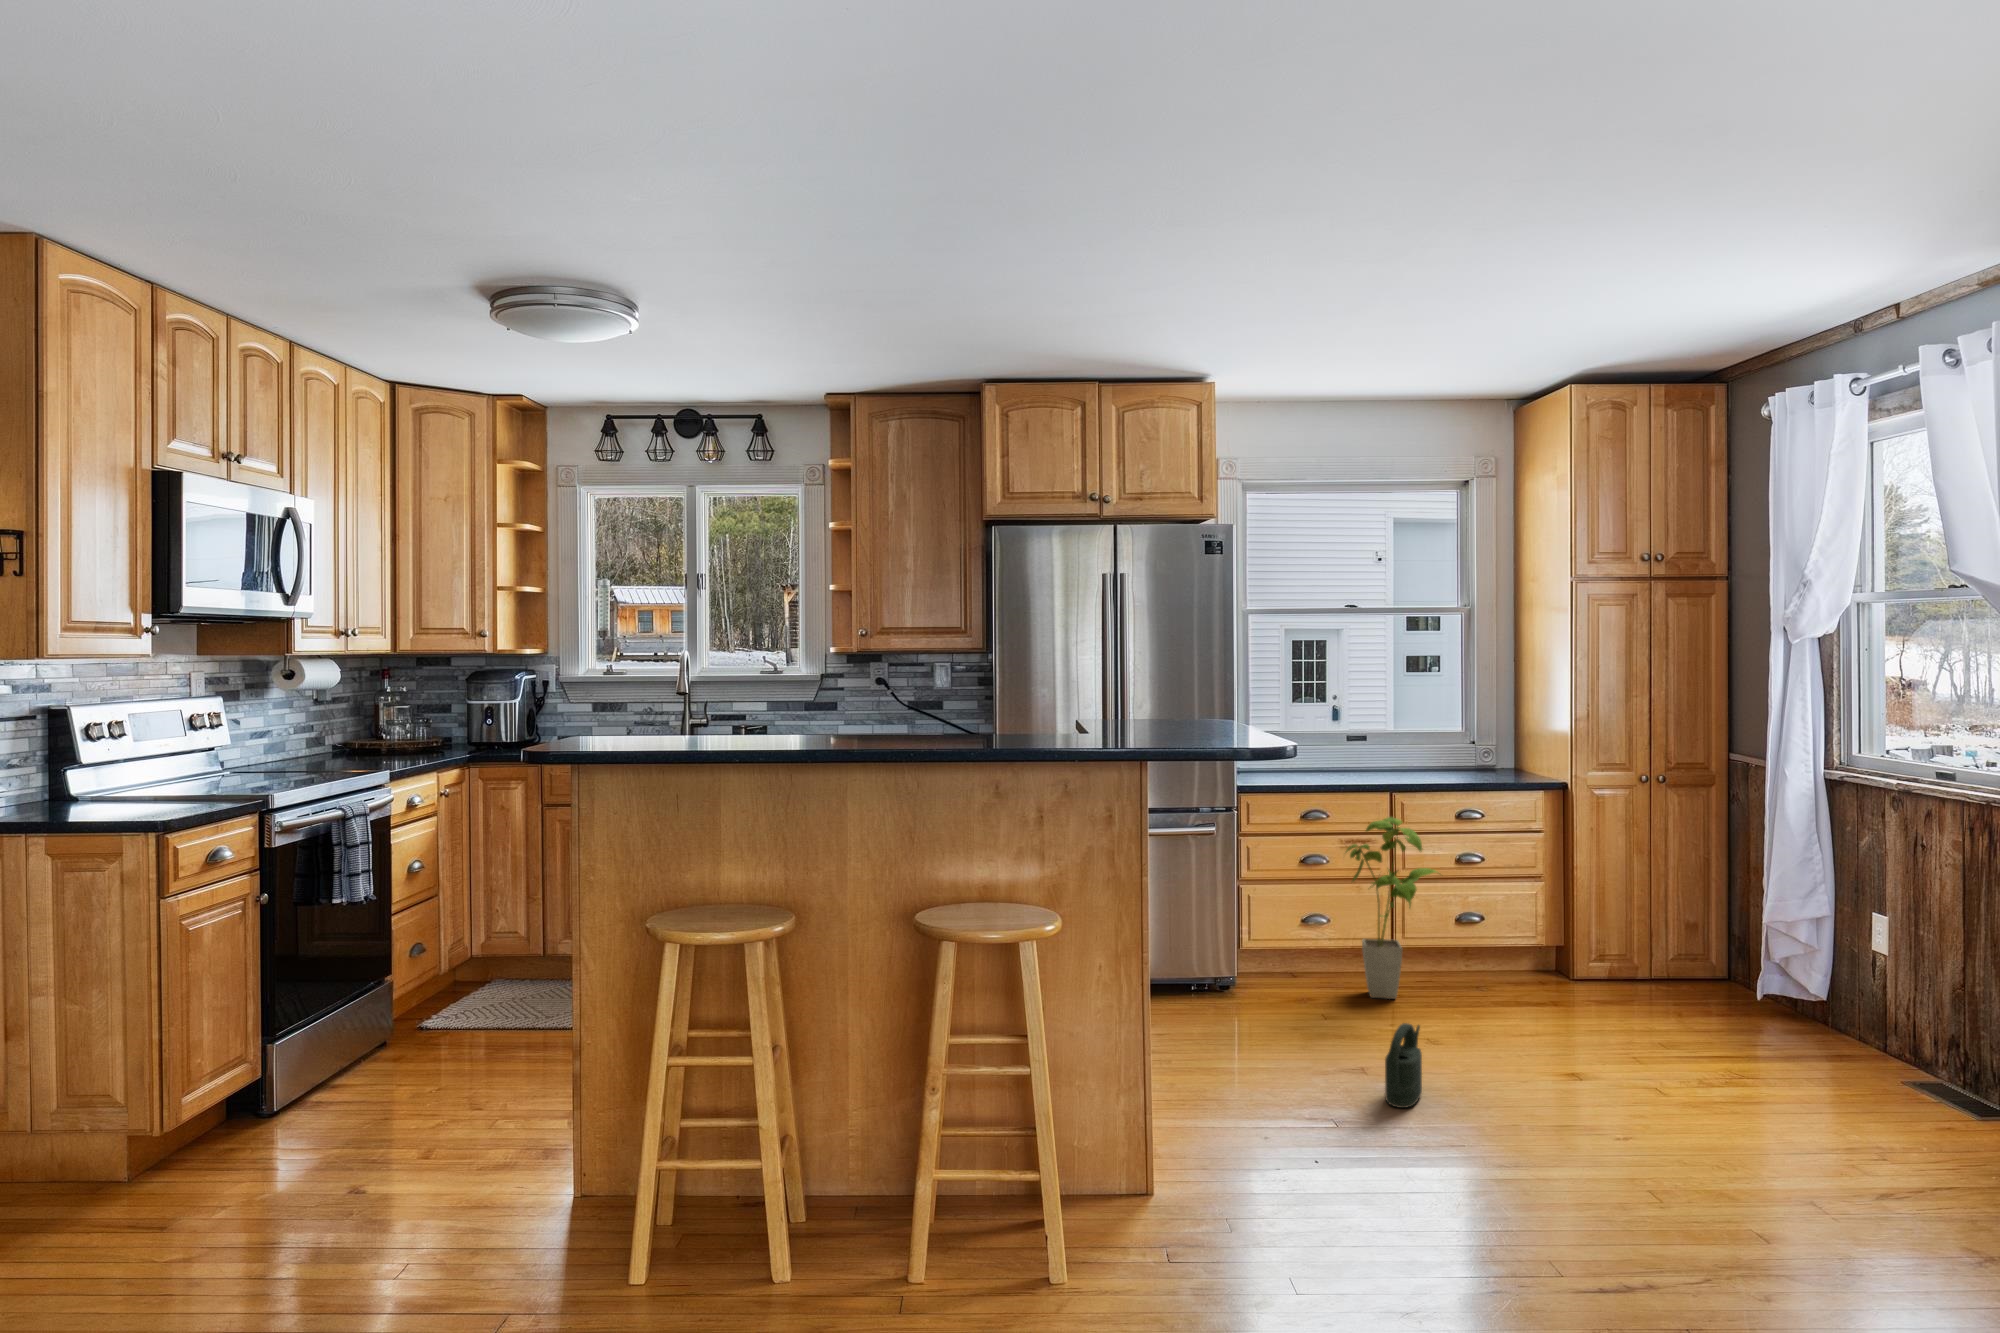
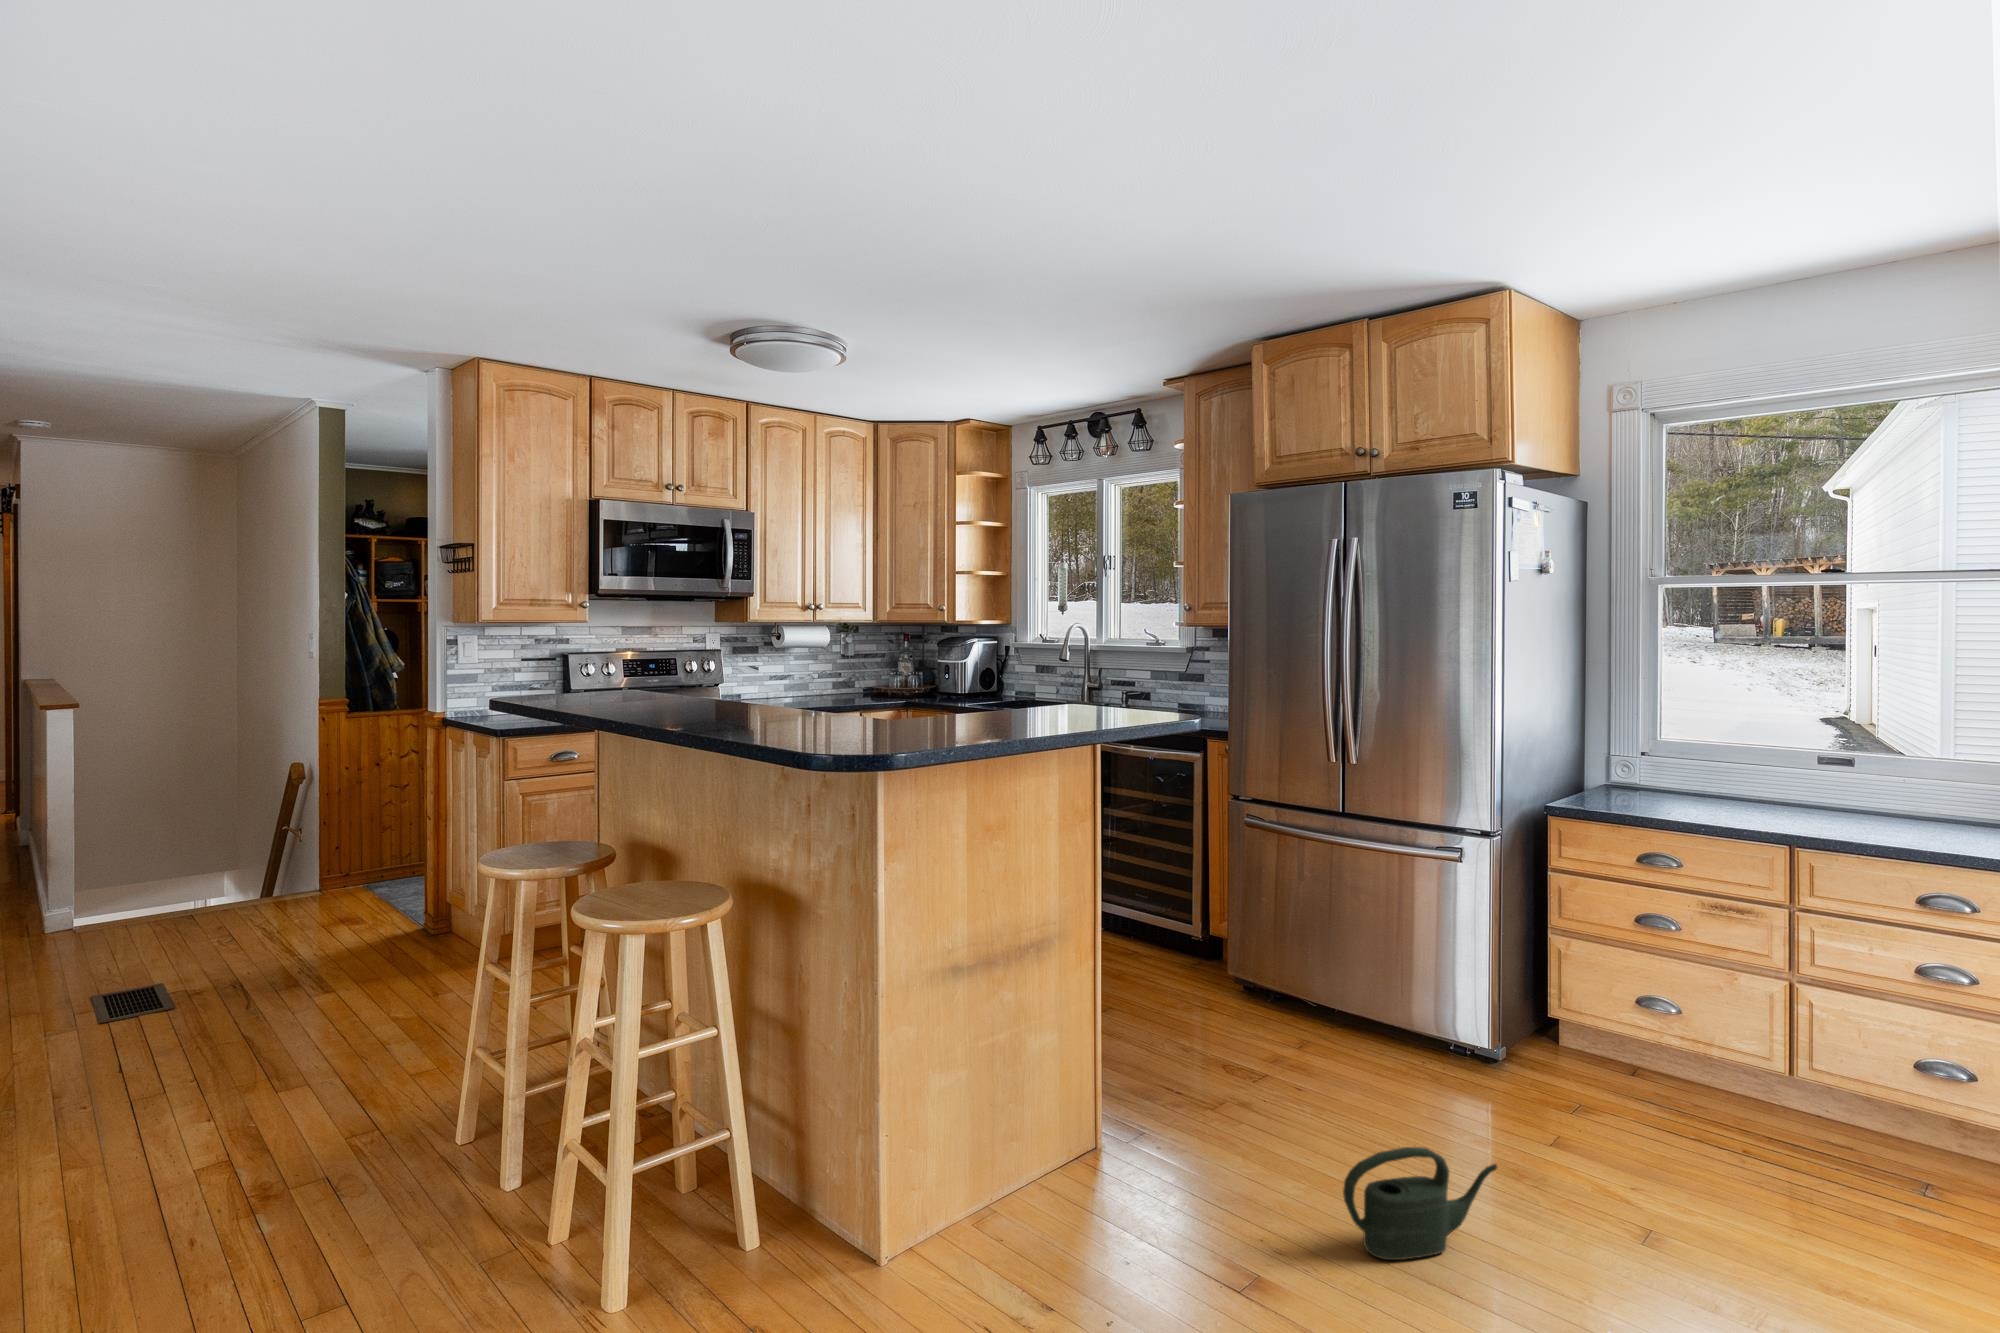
house plant: present [1346,817,1436,999] -> none [1650,878,1825,1145]

